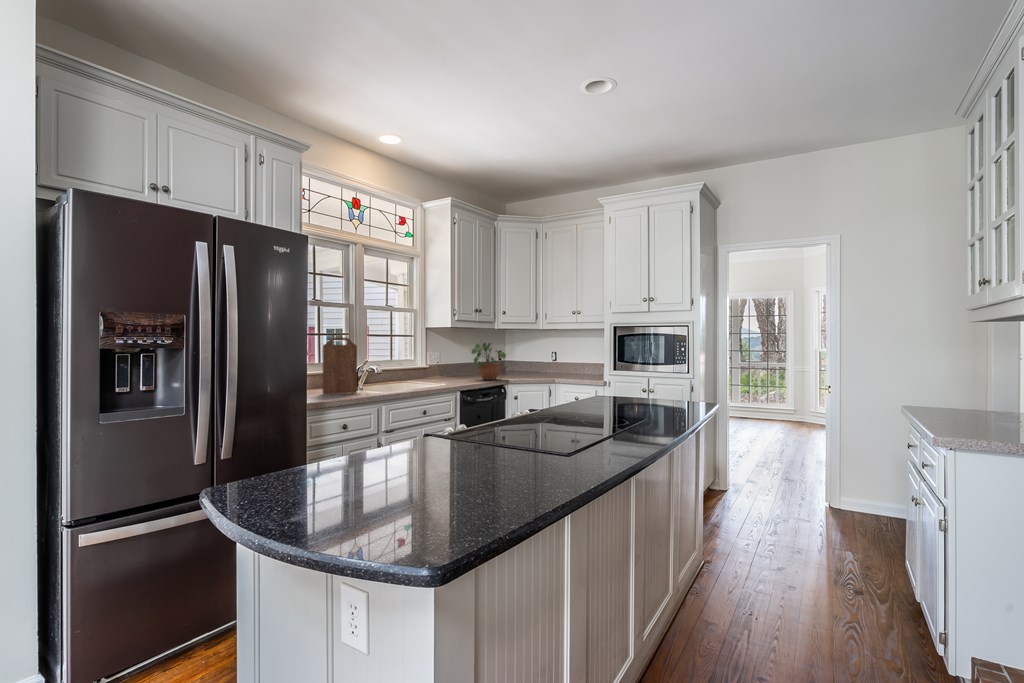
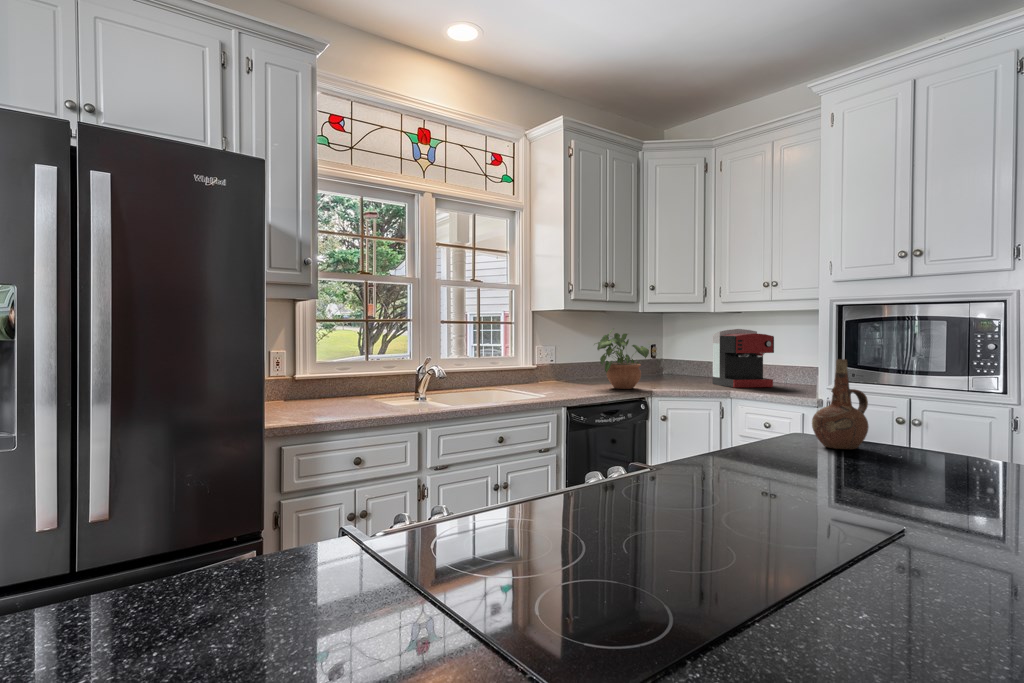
cutting board: present [323,337,357,394] -> none [337,326,388,412]
coffee maker: none [542,340,579,377] -> present [713,329,774,388]
ceramic pitcher: none [604,354,628,397] -> present [812,359,868,449]

